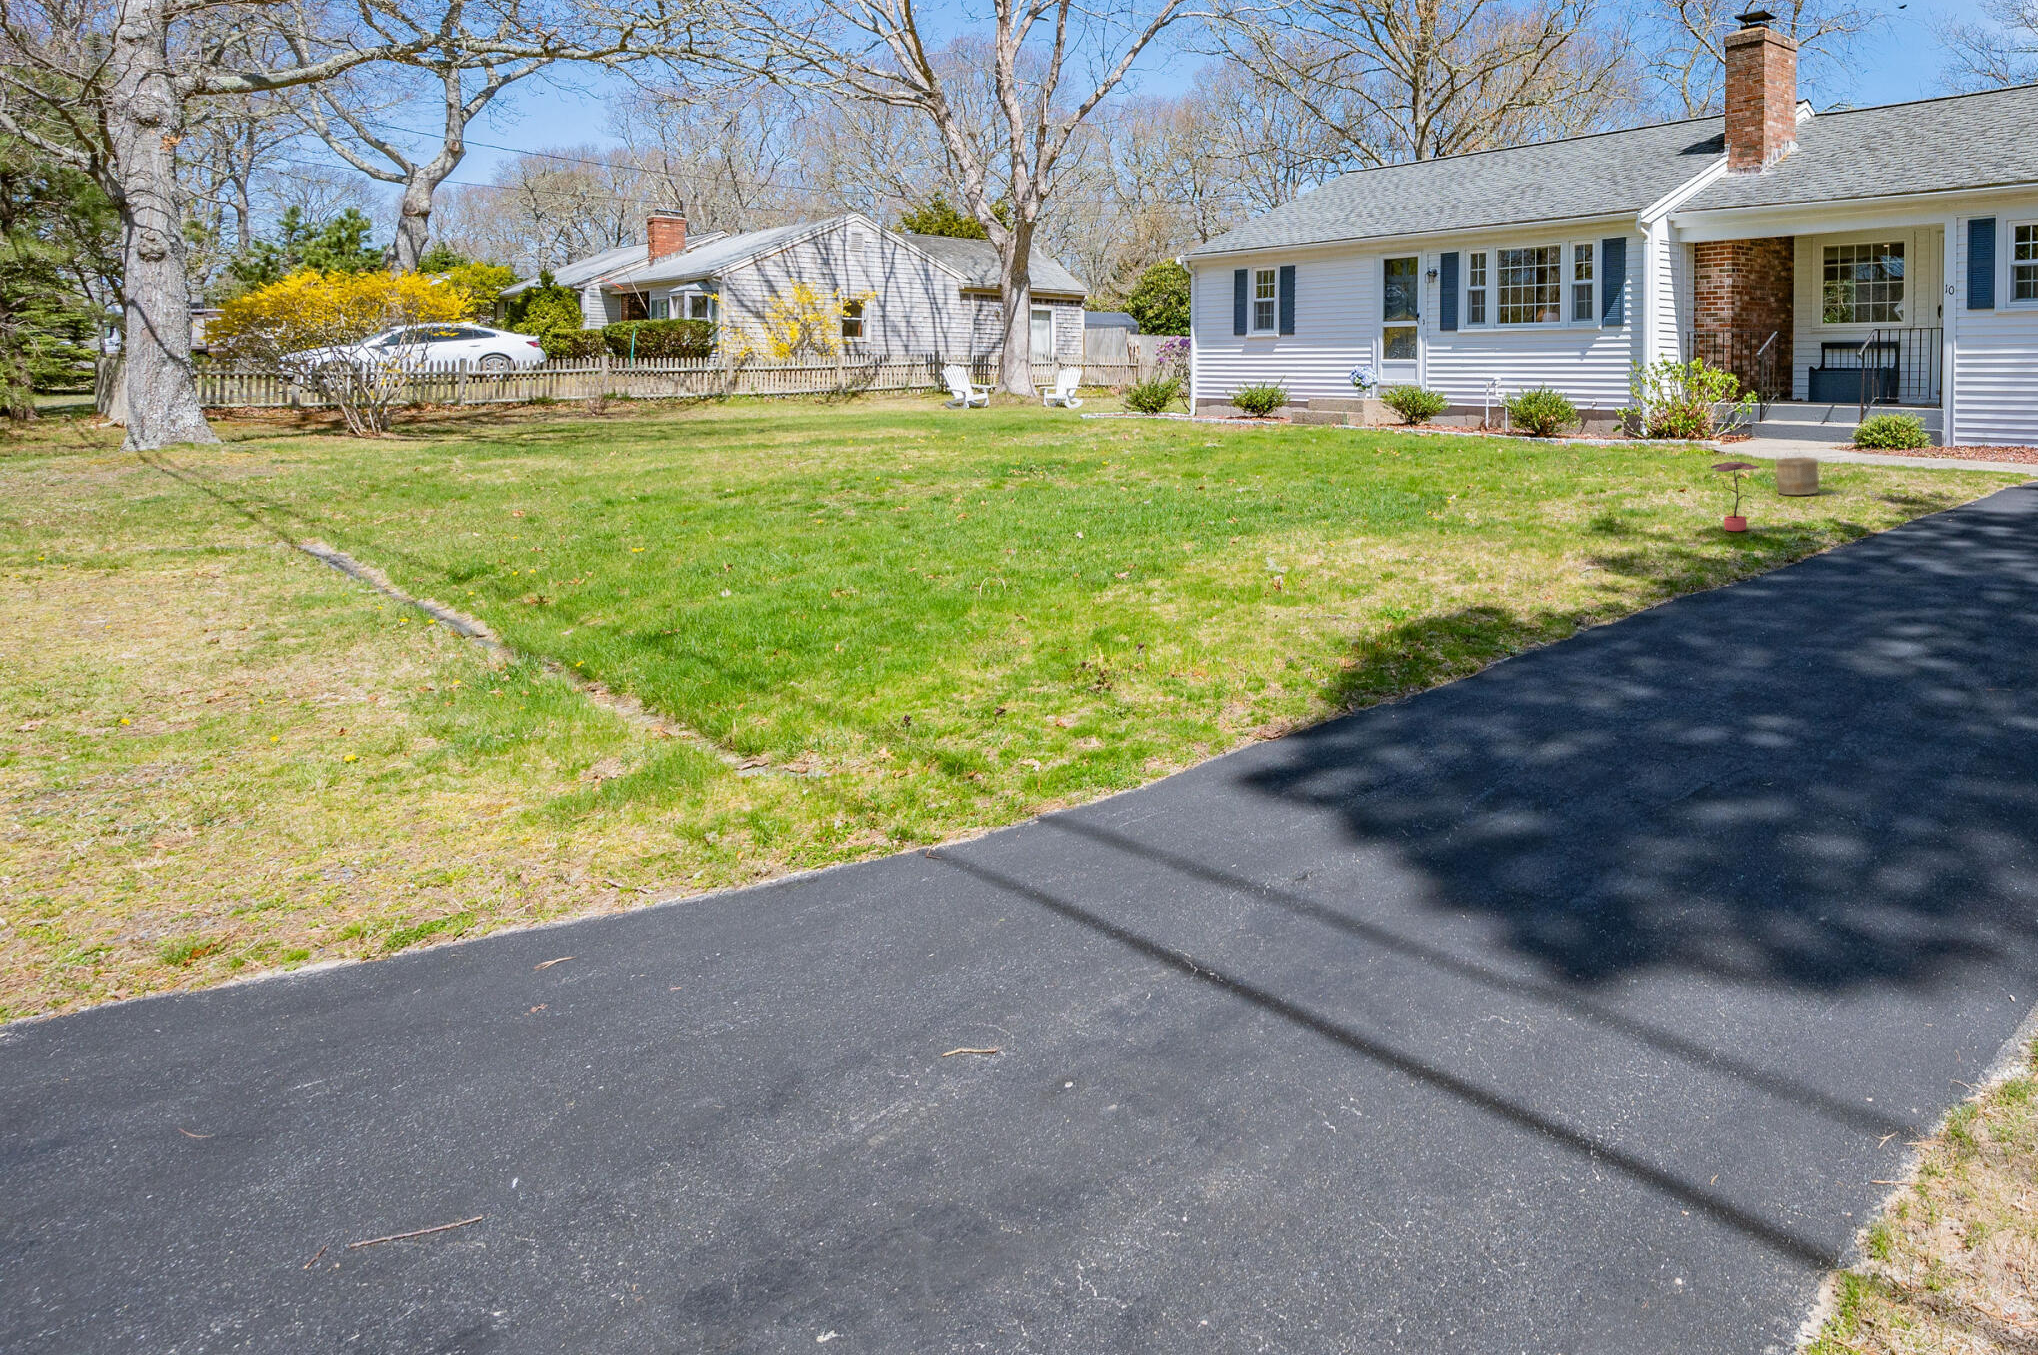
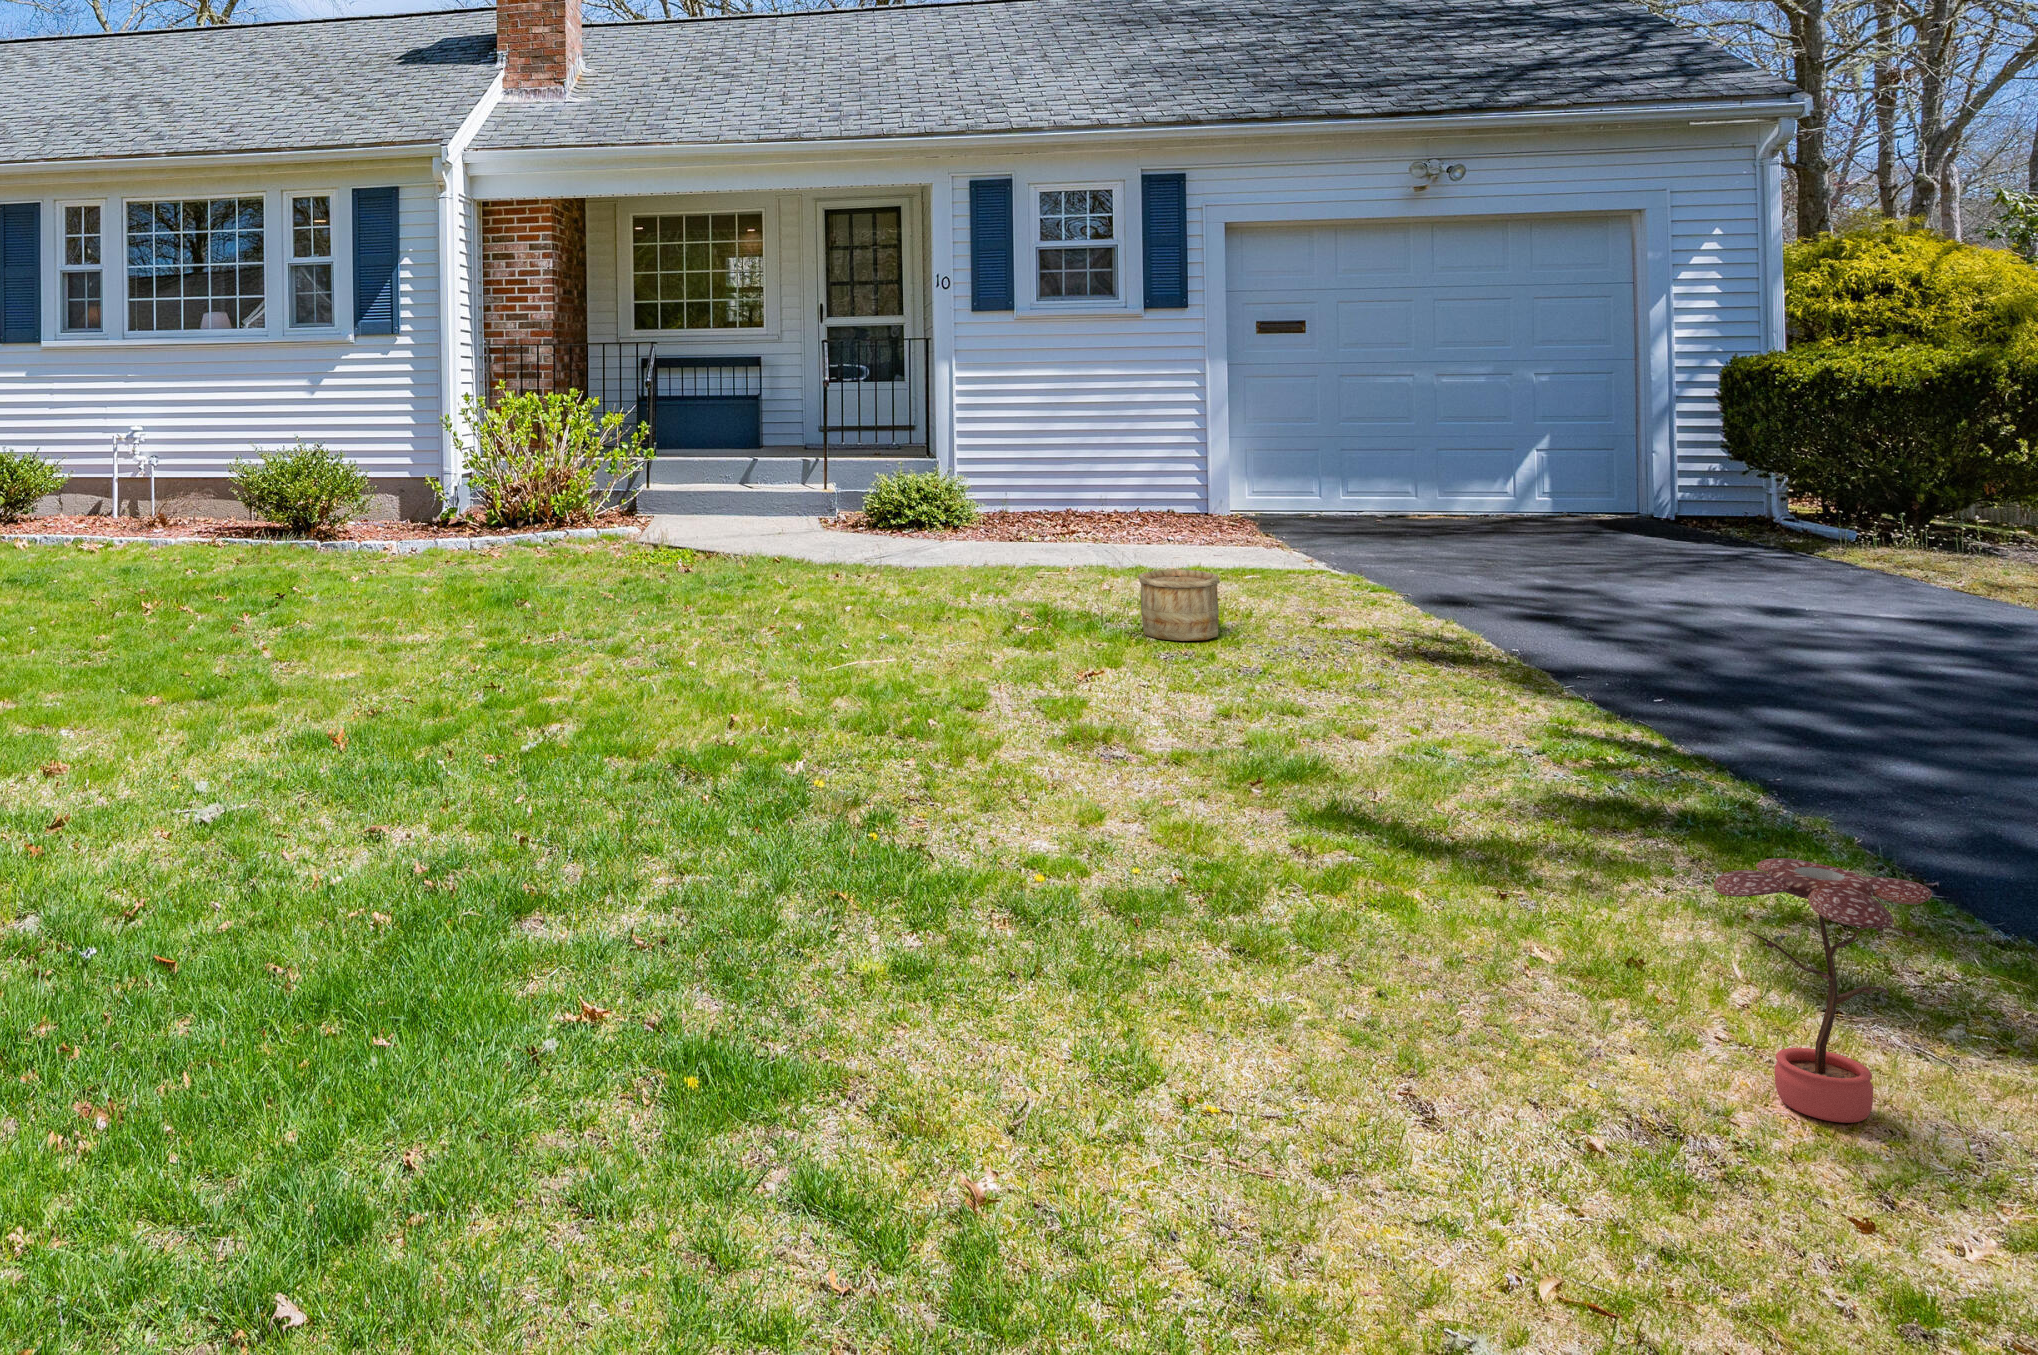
potted plant: present [1711,462,1759,531] -> present [1714,858,1932,1123]

